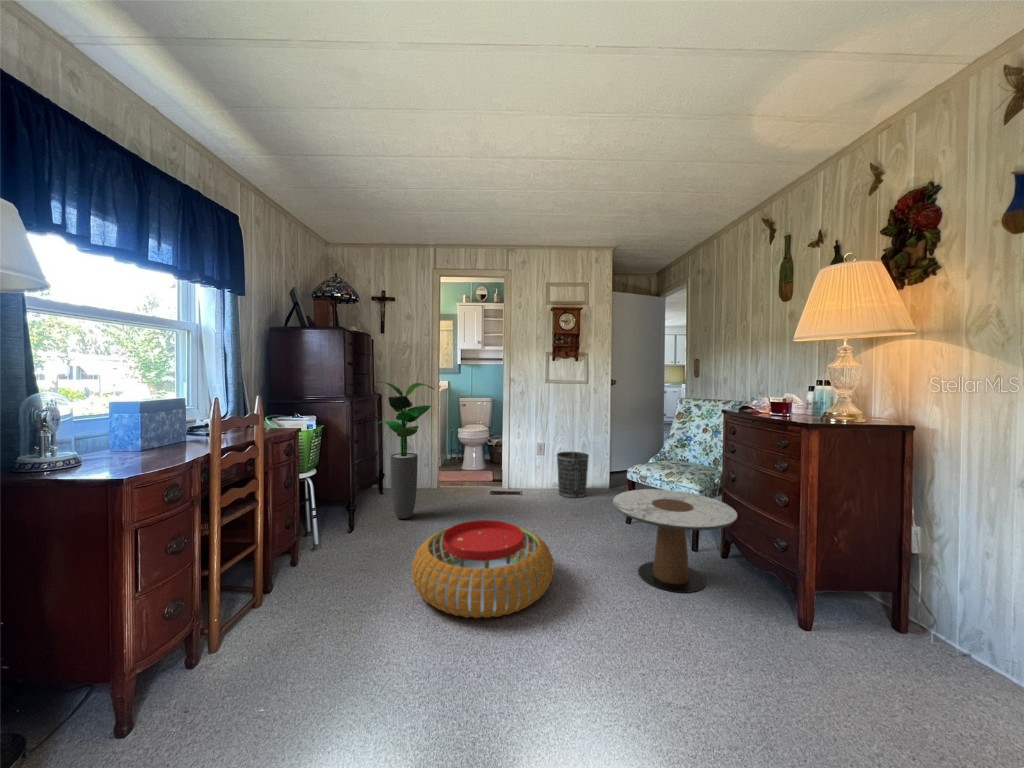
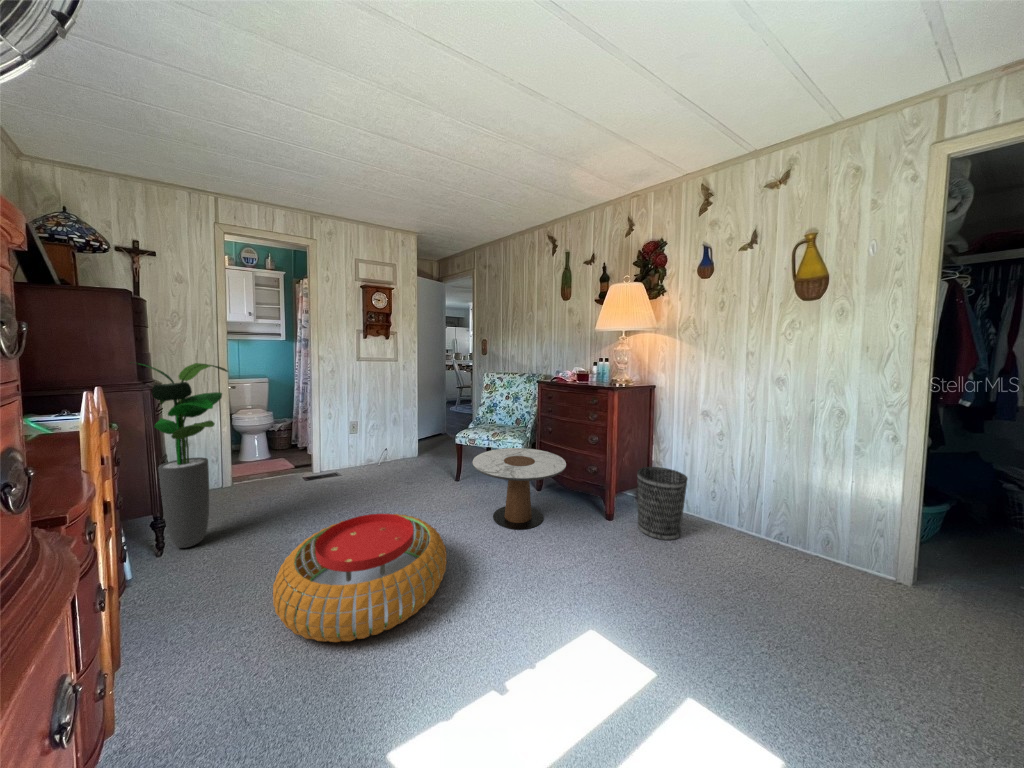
wastebasket: present [557,452,589,498] -> present [637,467,687,540]

